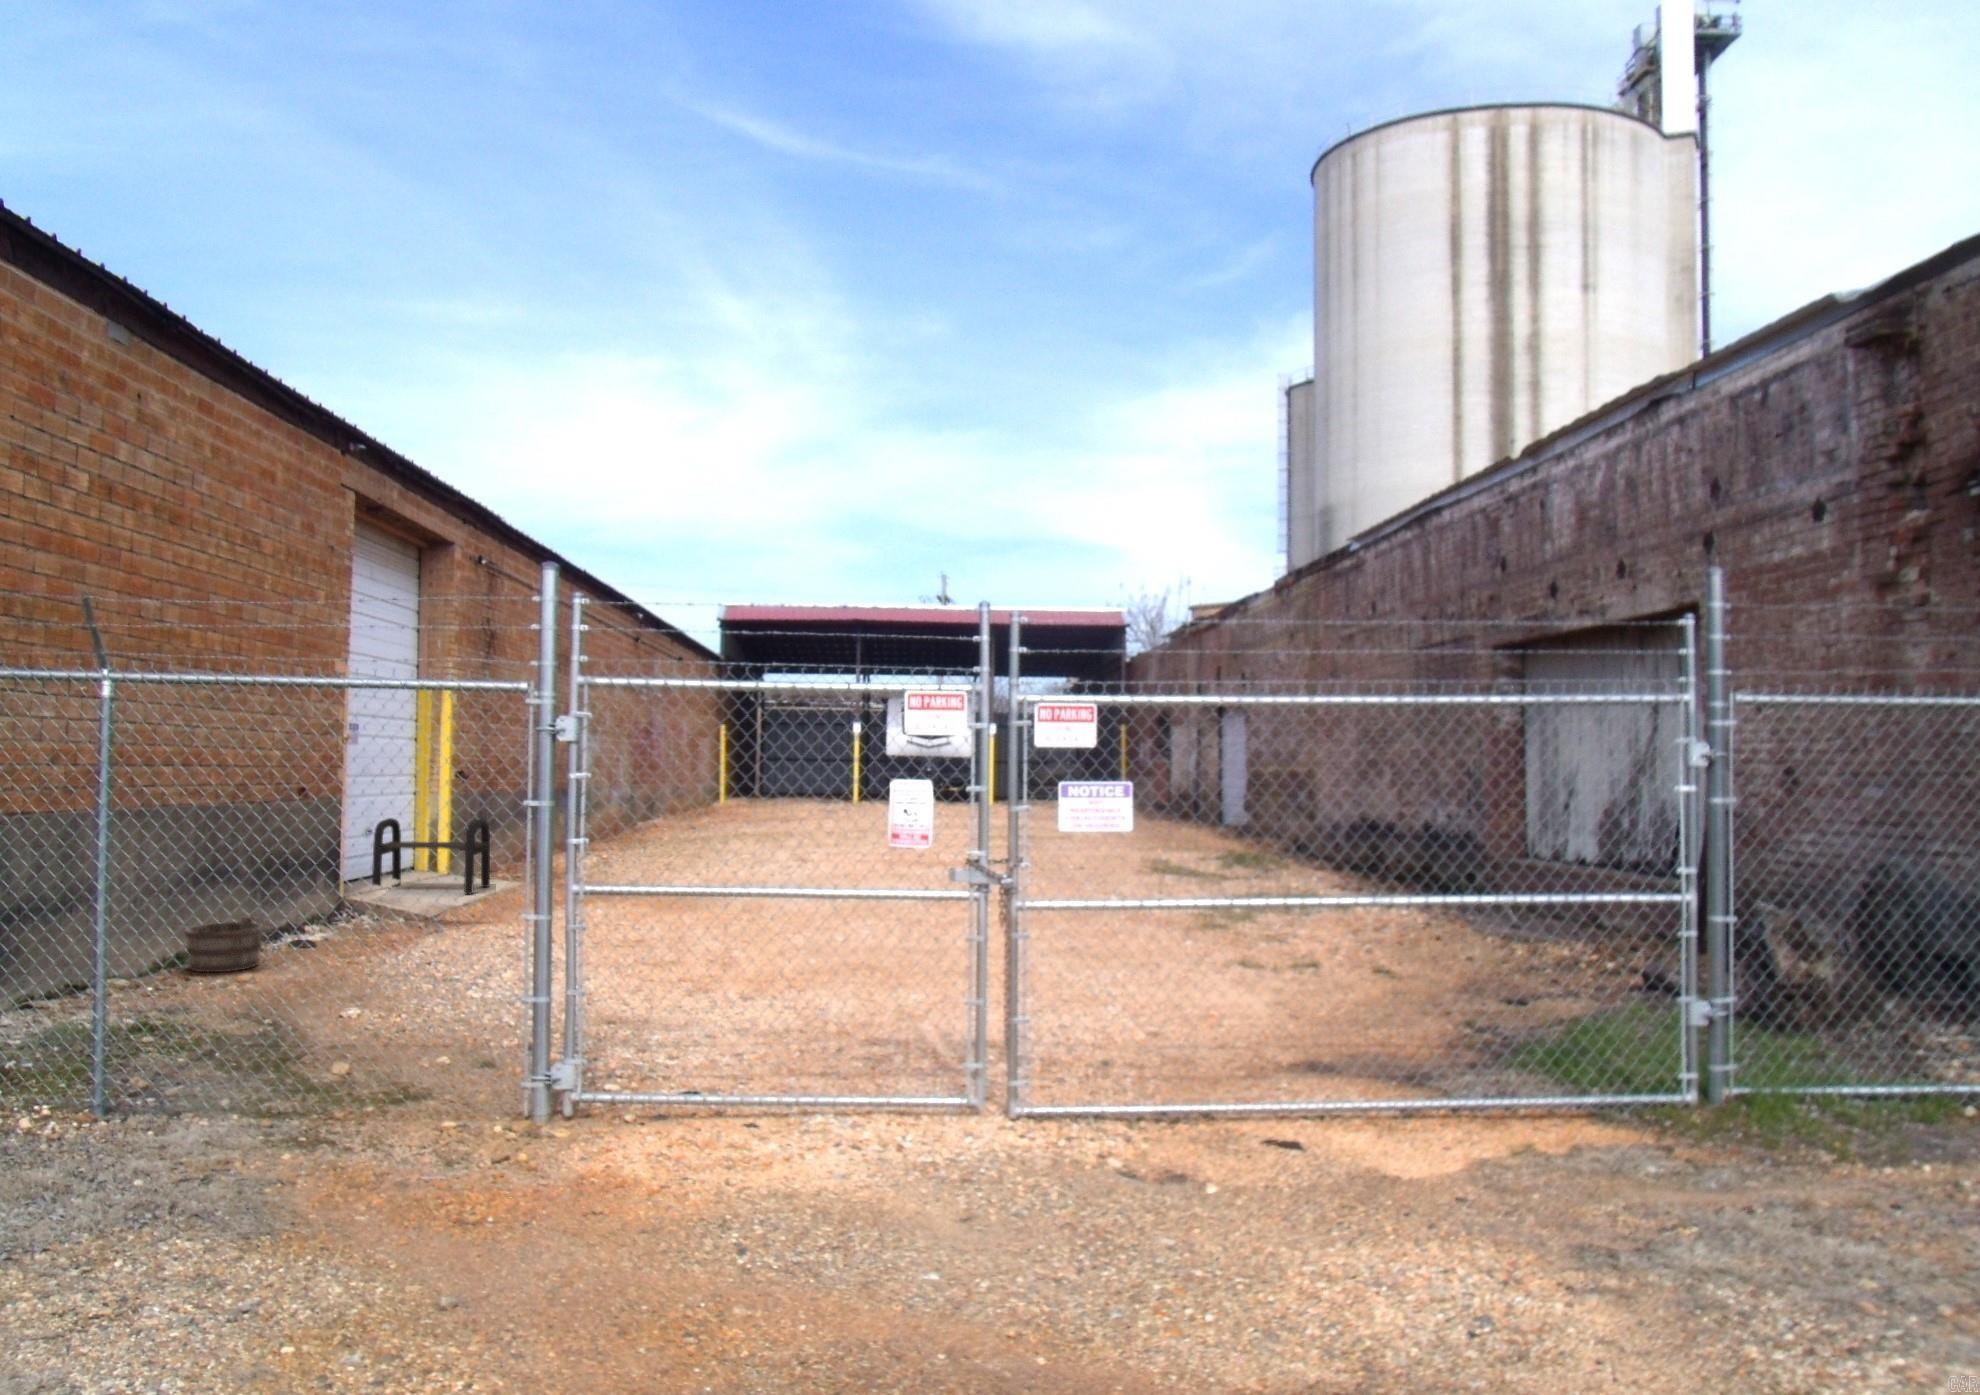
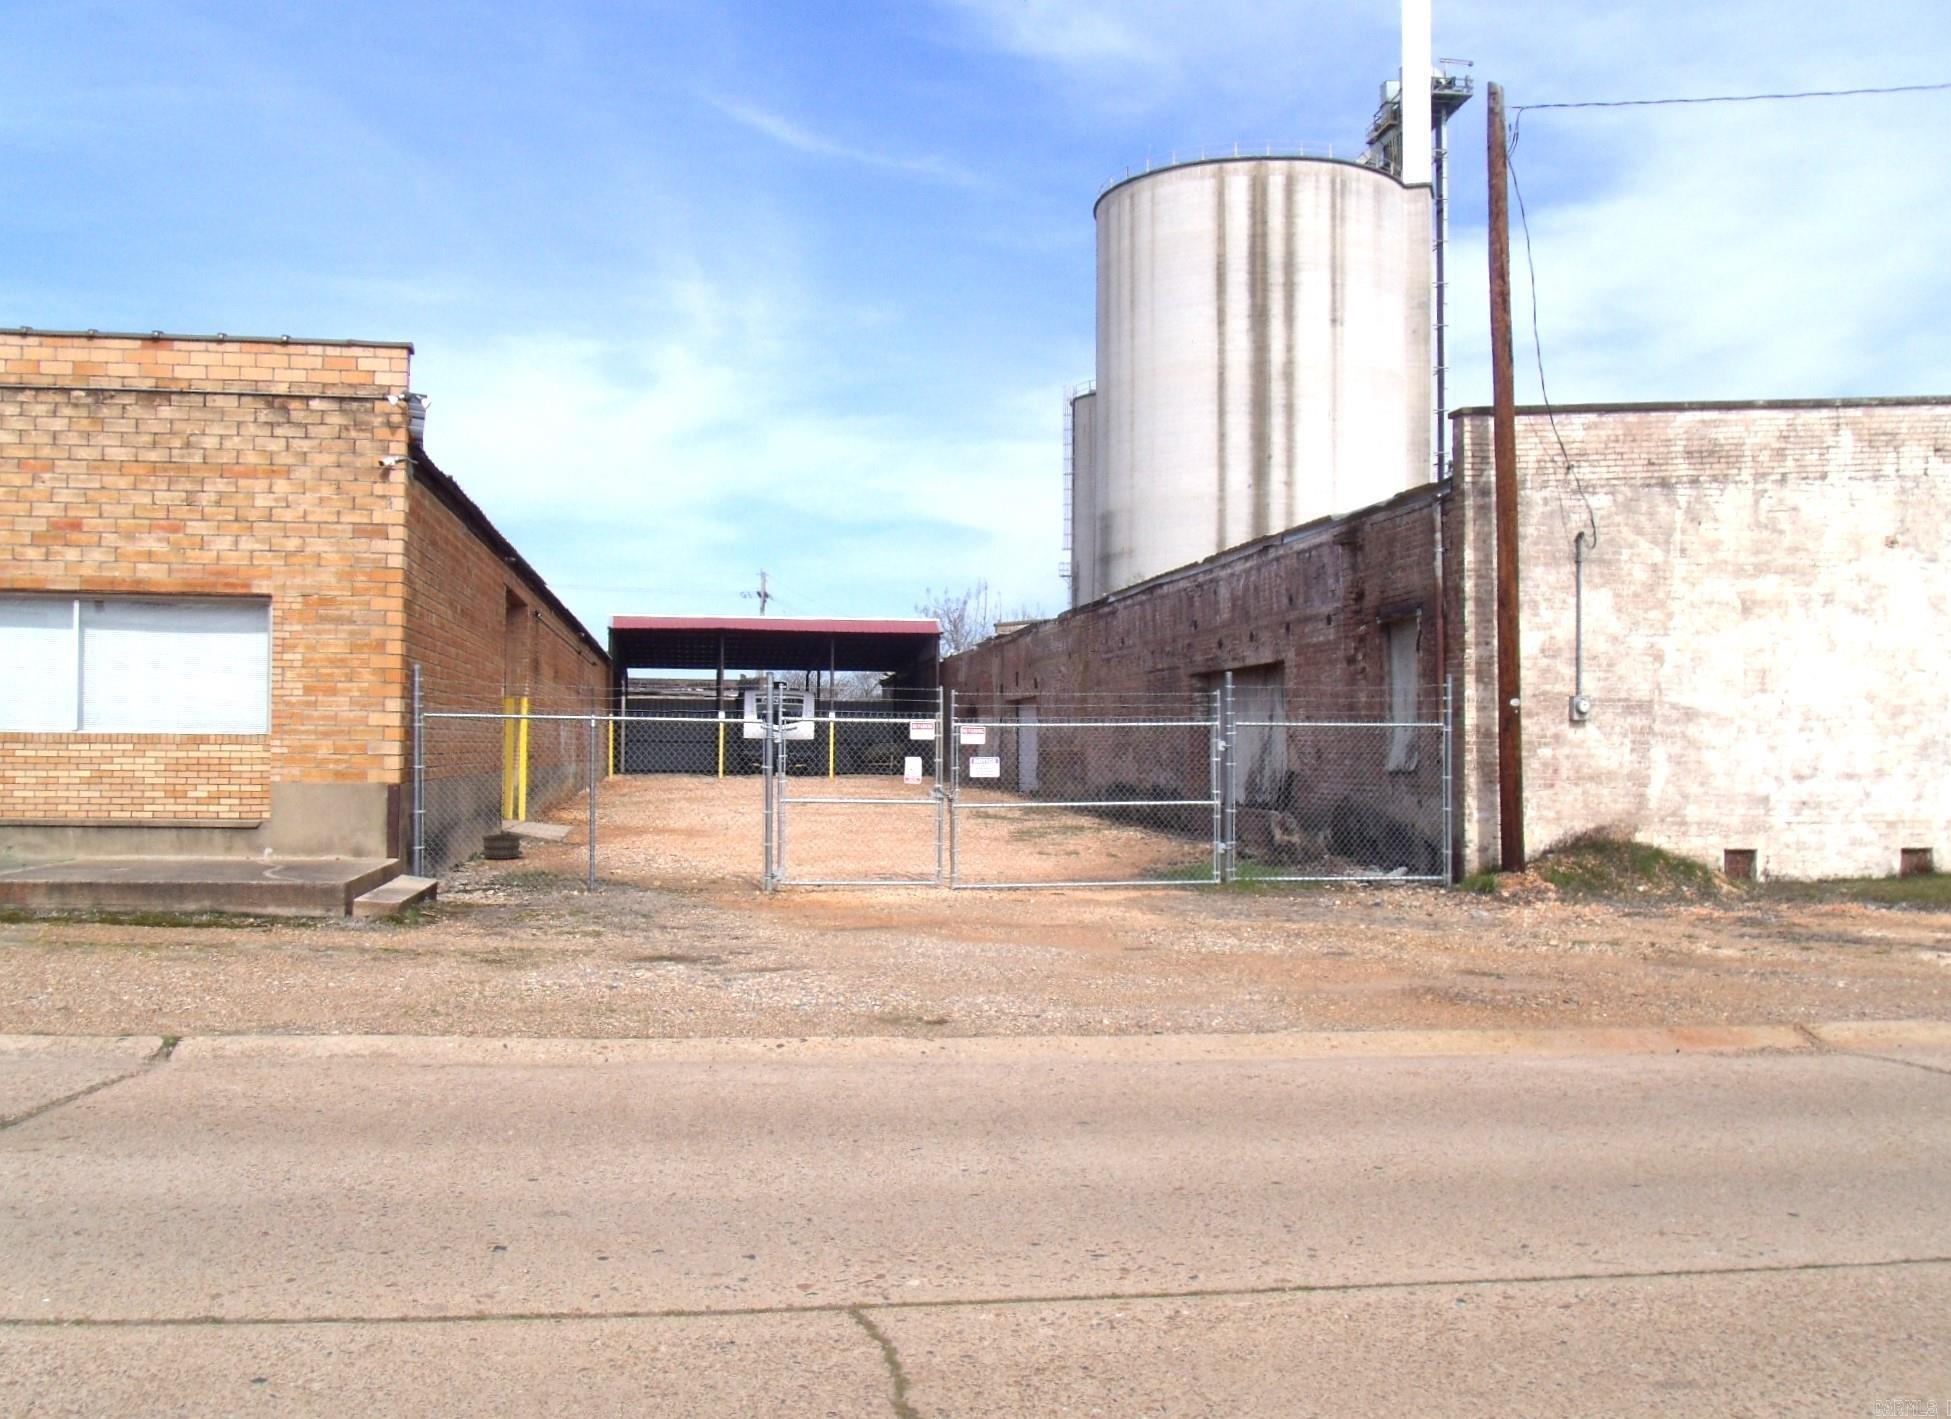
bench: present [372,818,490,894] -> none [506,782,572,828]

